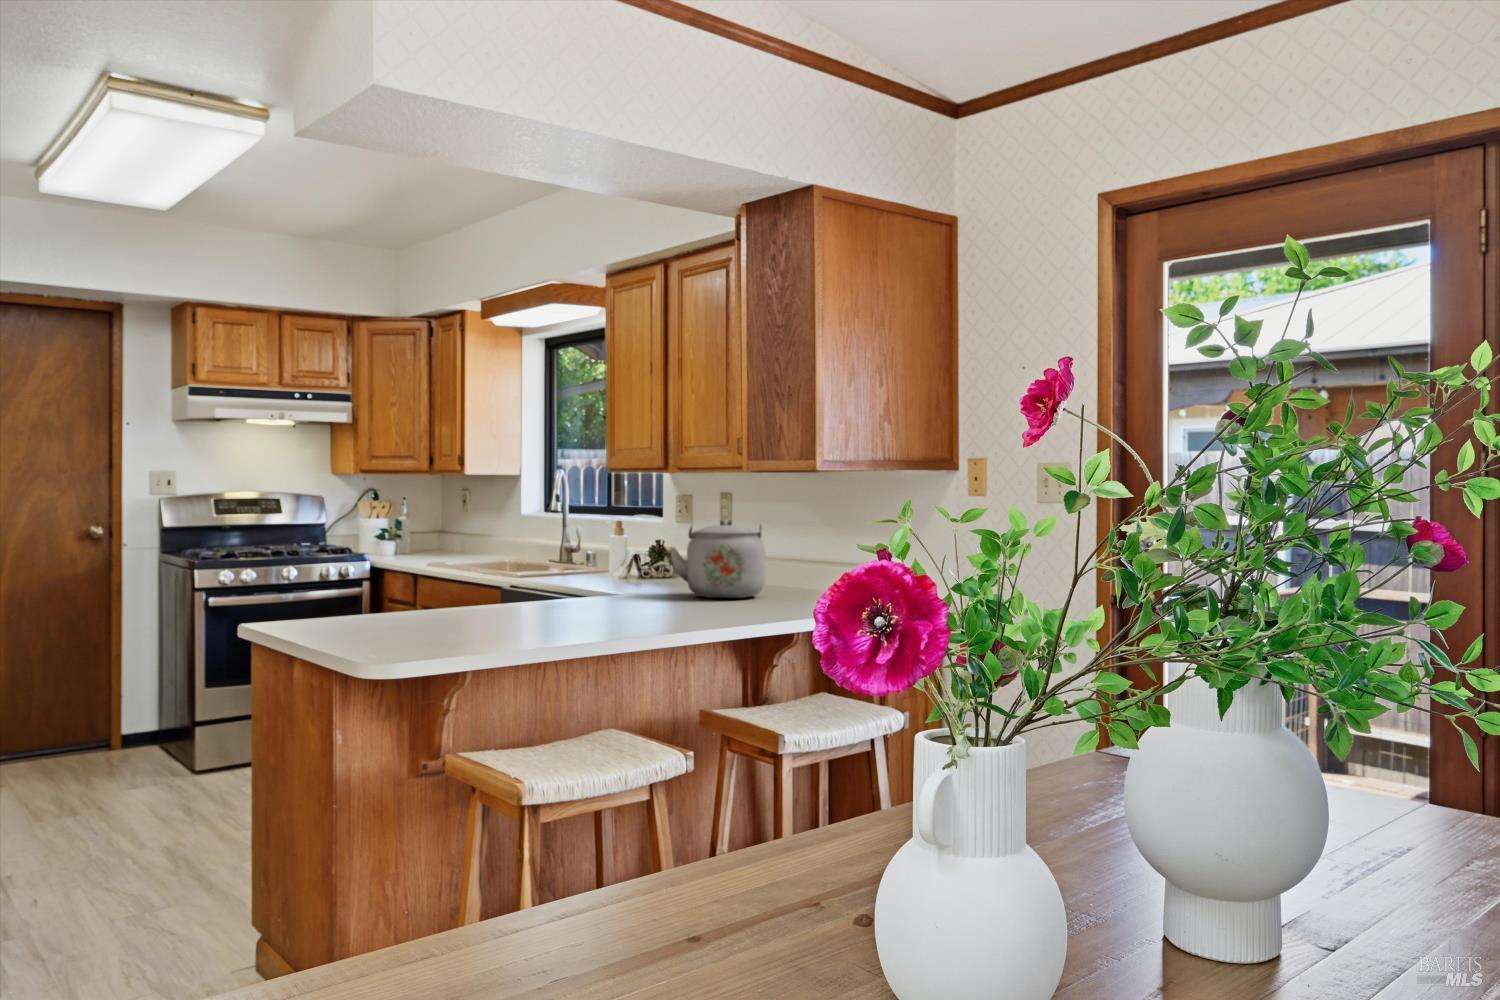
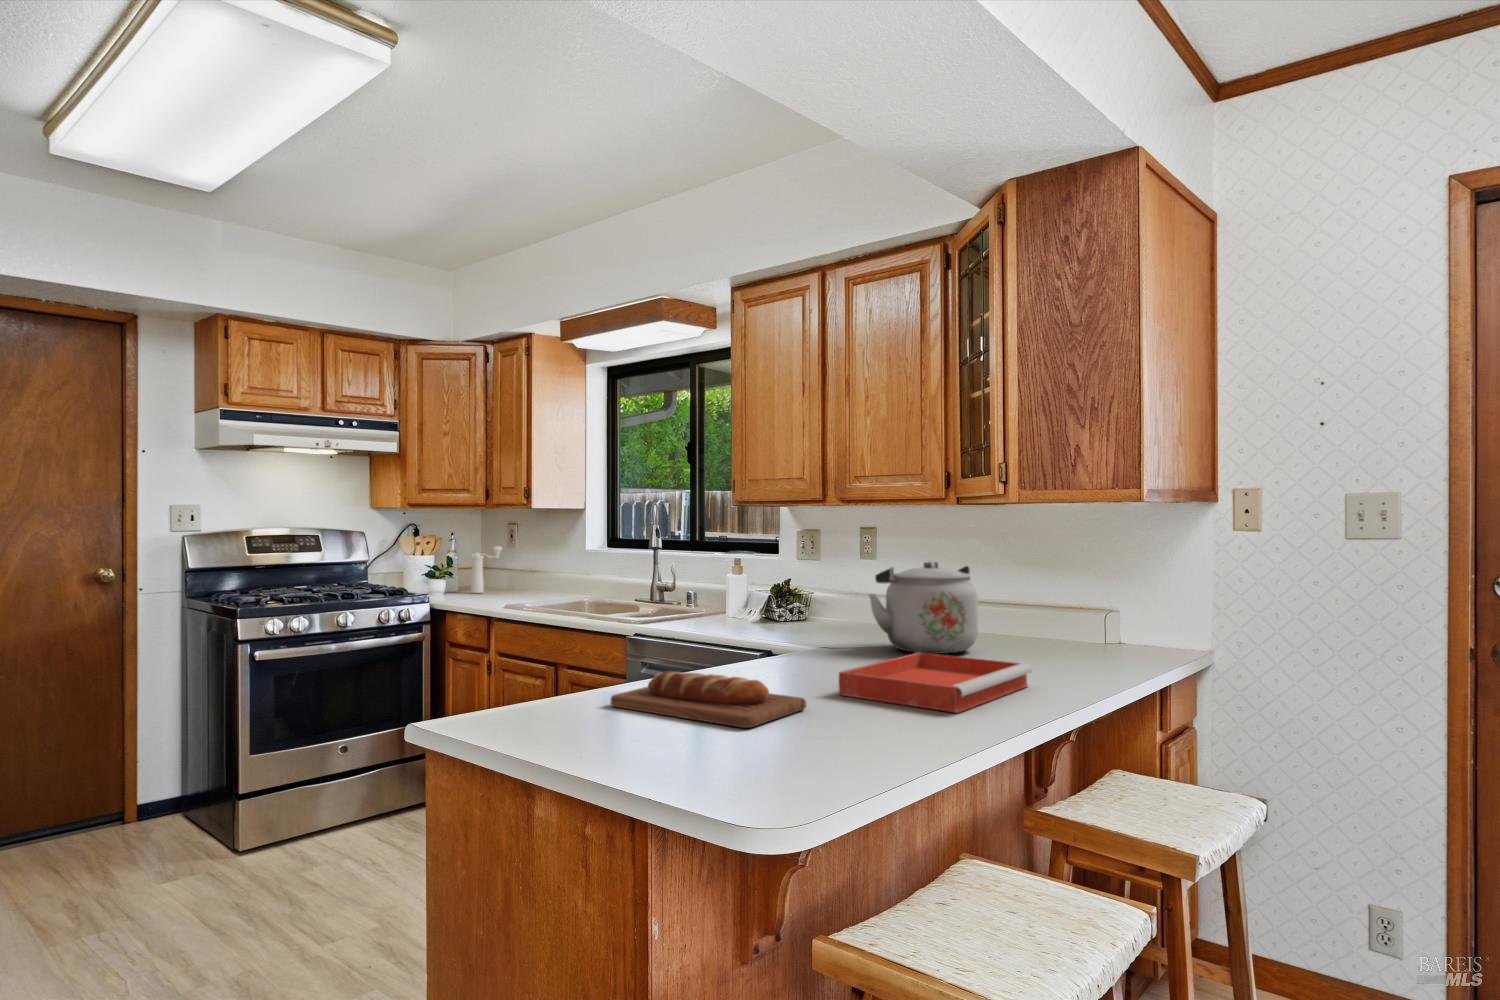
pepper mill: none [419,512,450,556] -> present [471,546,502,593]
tray: none [576,591,740,625] -> present [839,652,1032,712]
bread loaf: none [395,593,532,627] -> present [611,671,806,728]

